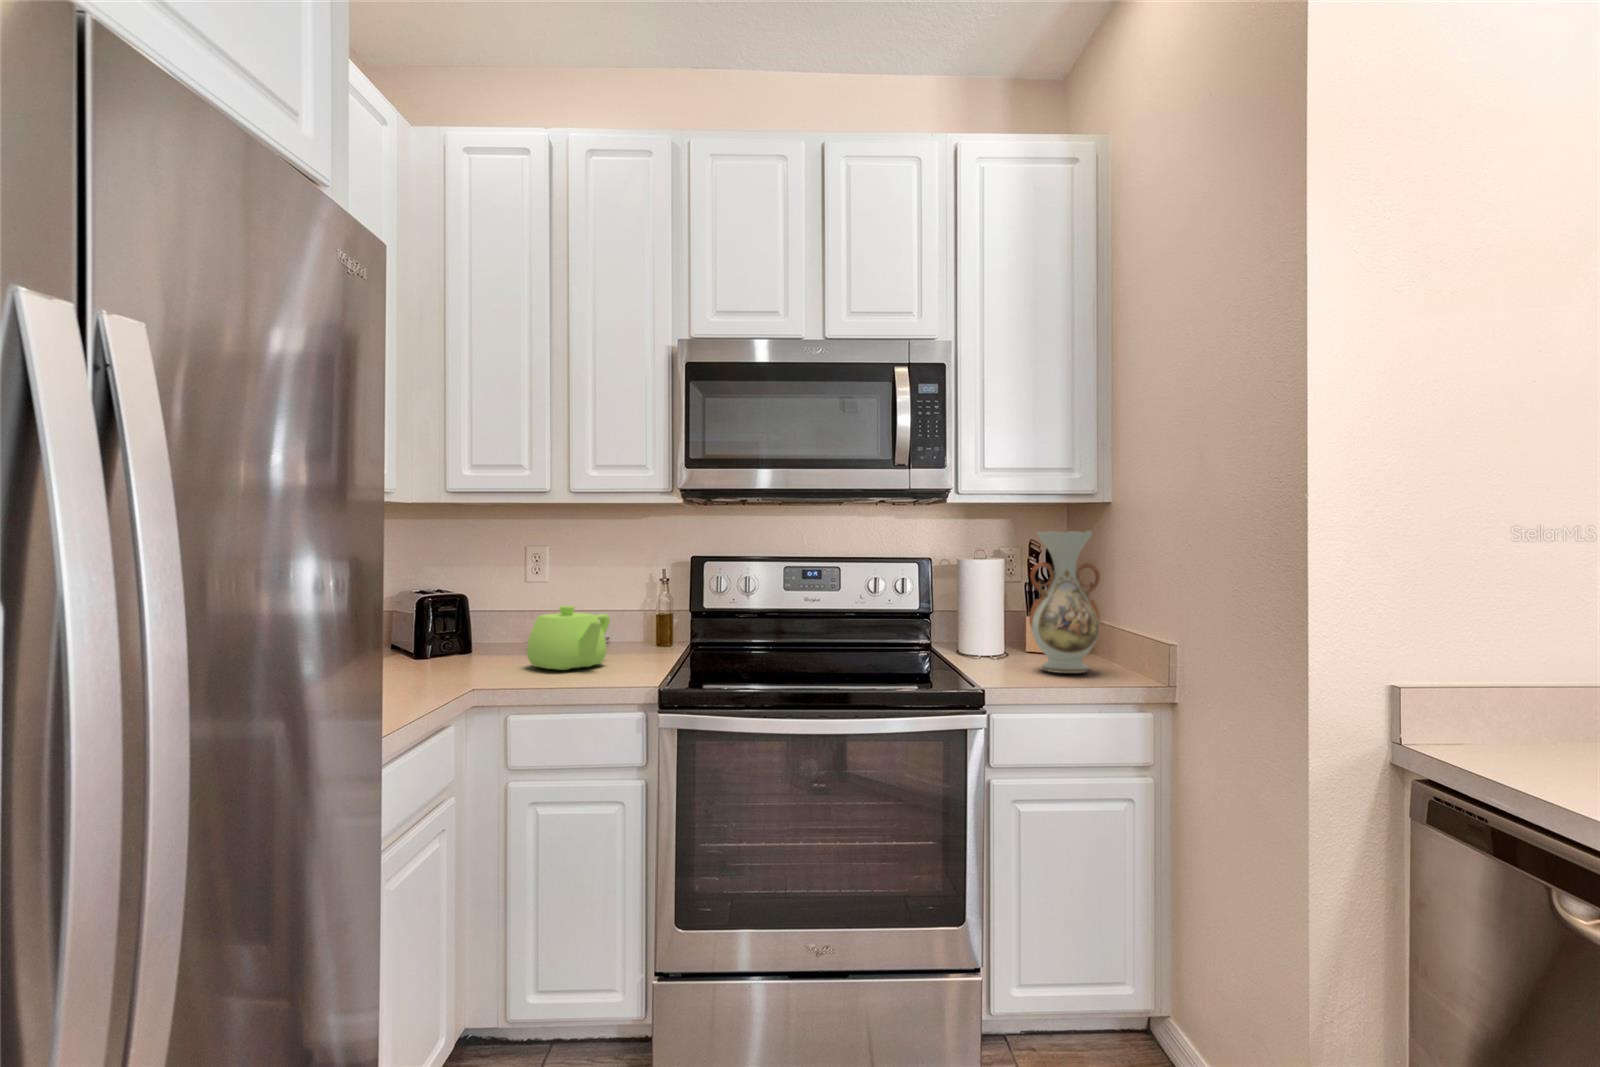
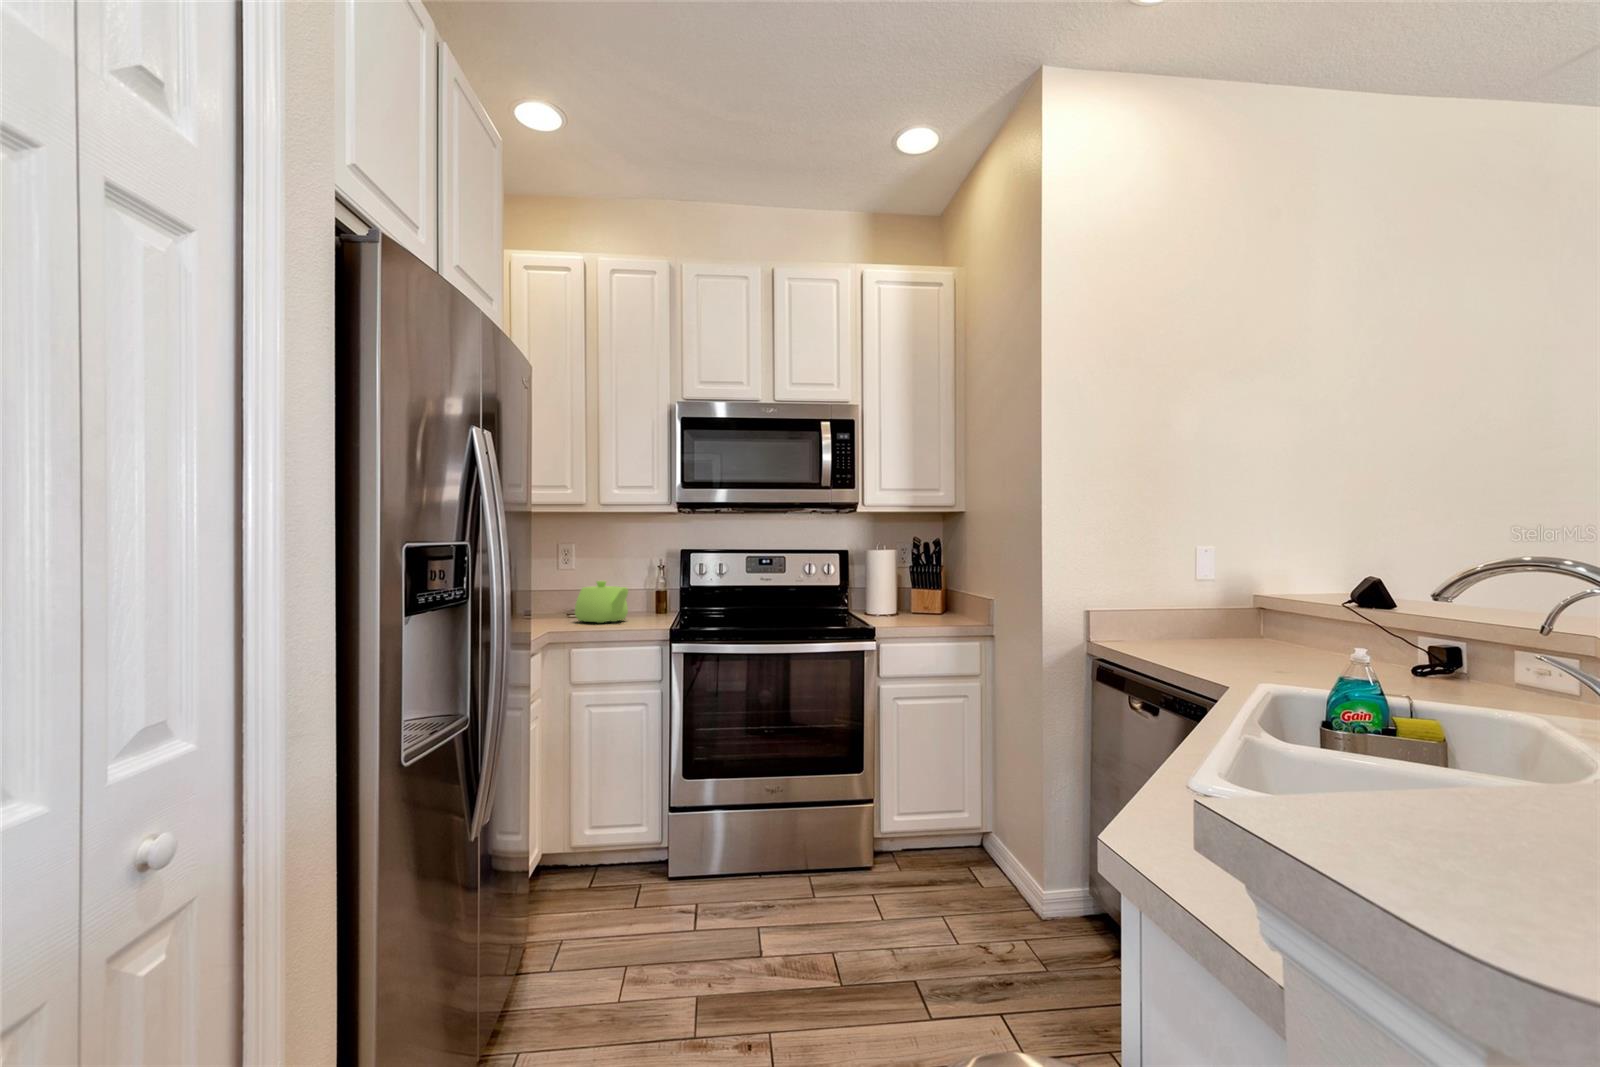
vase: present [1029,531,1100,673] -> none [908,529,953,621]

